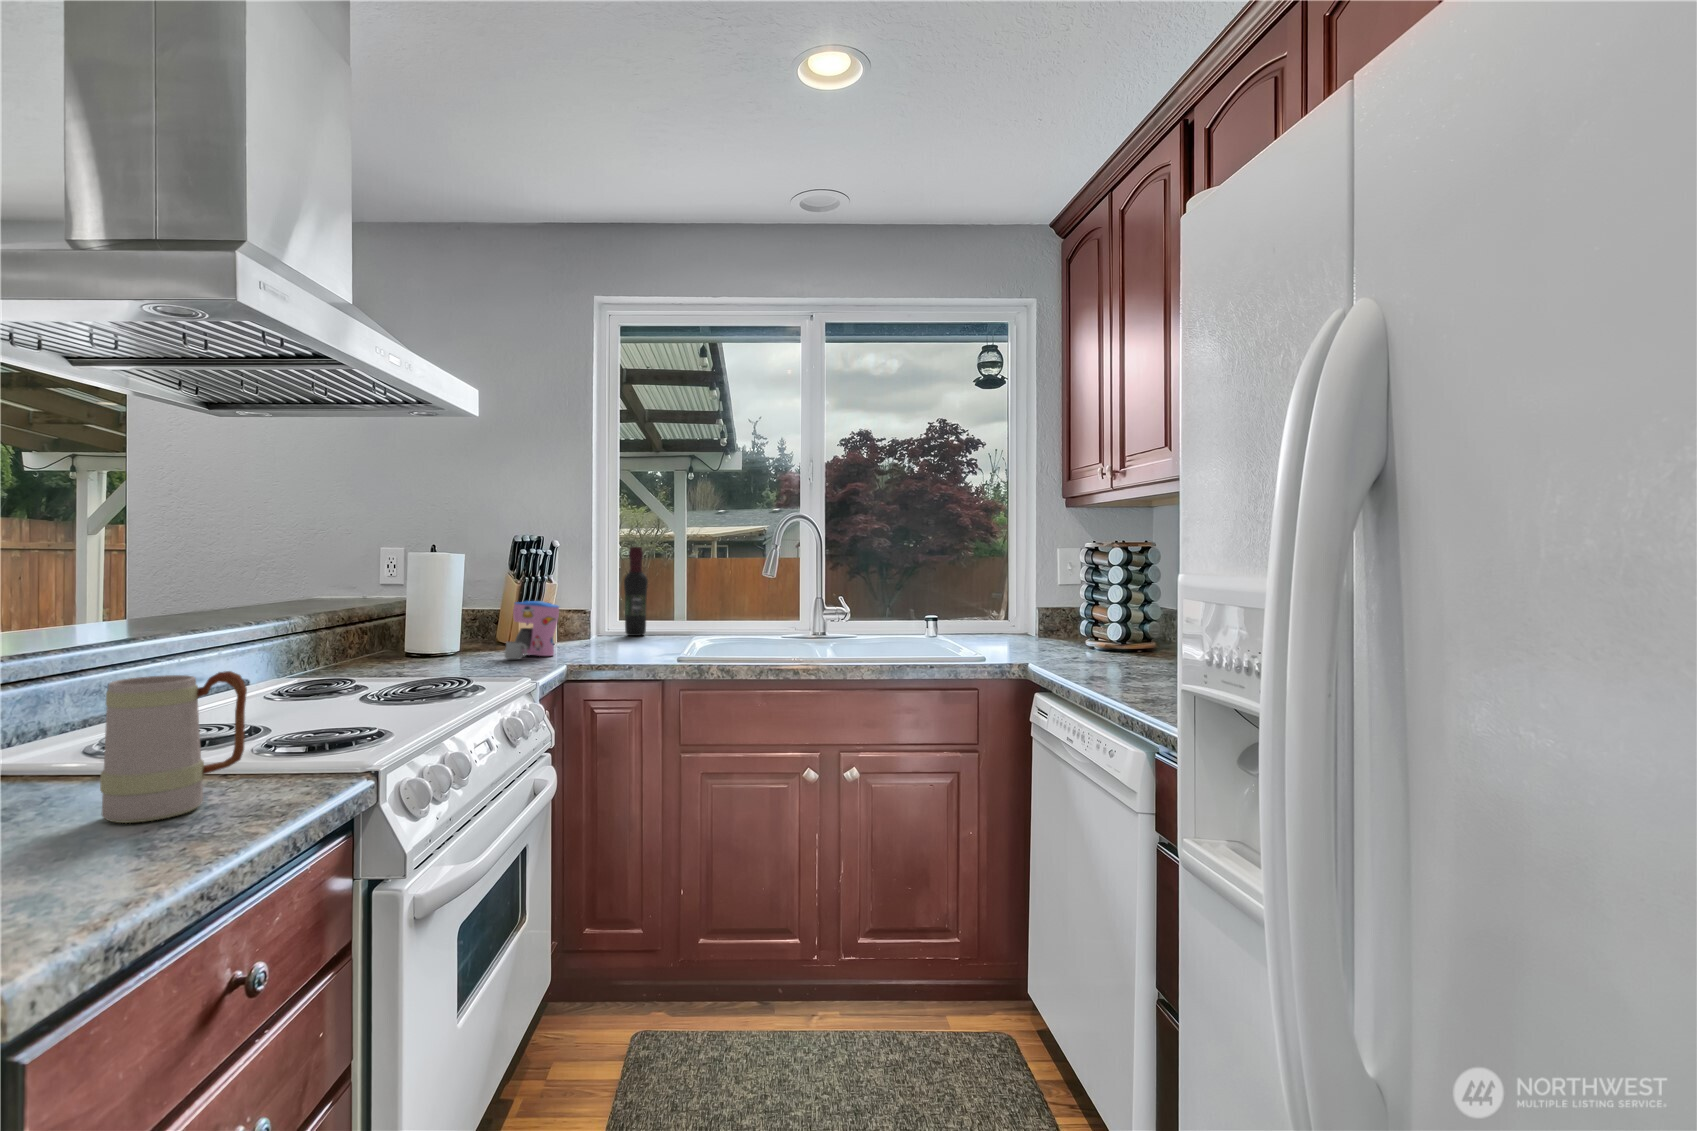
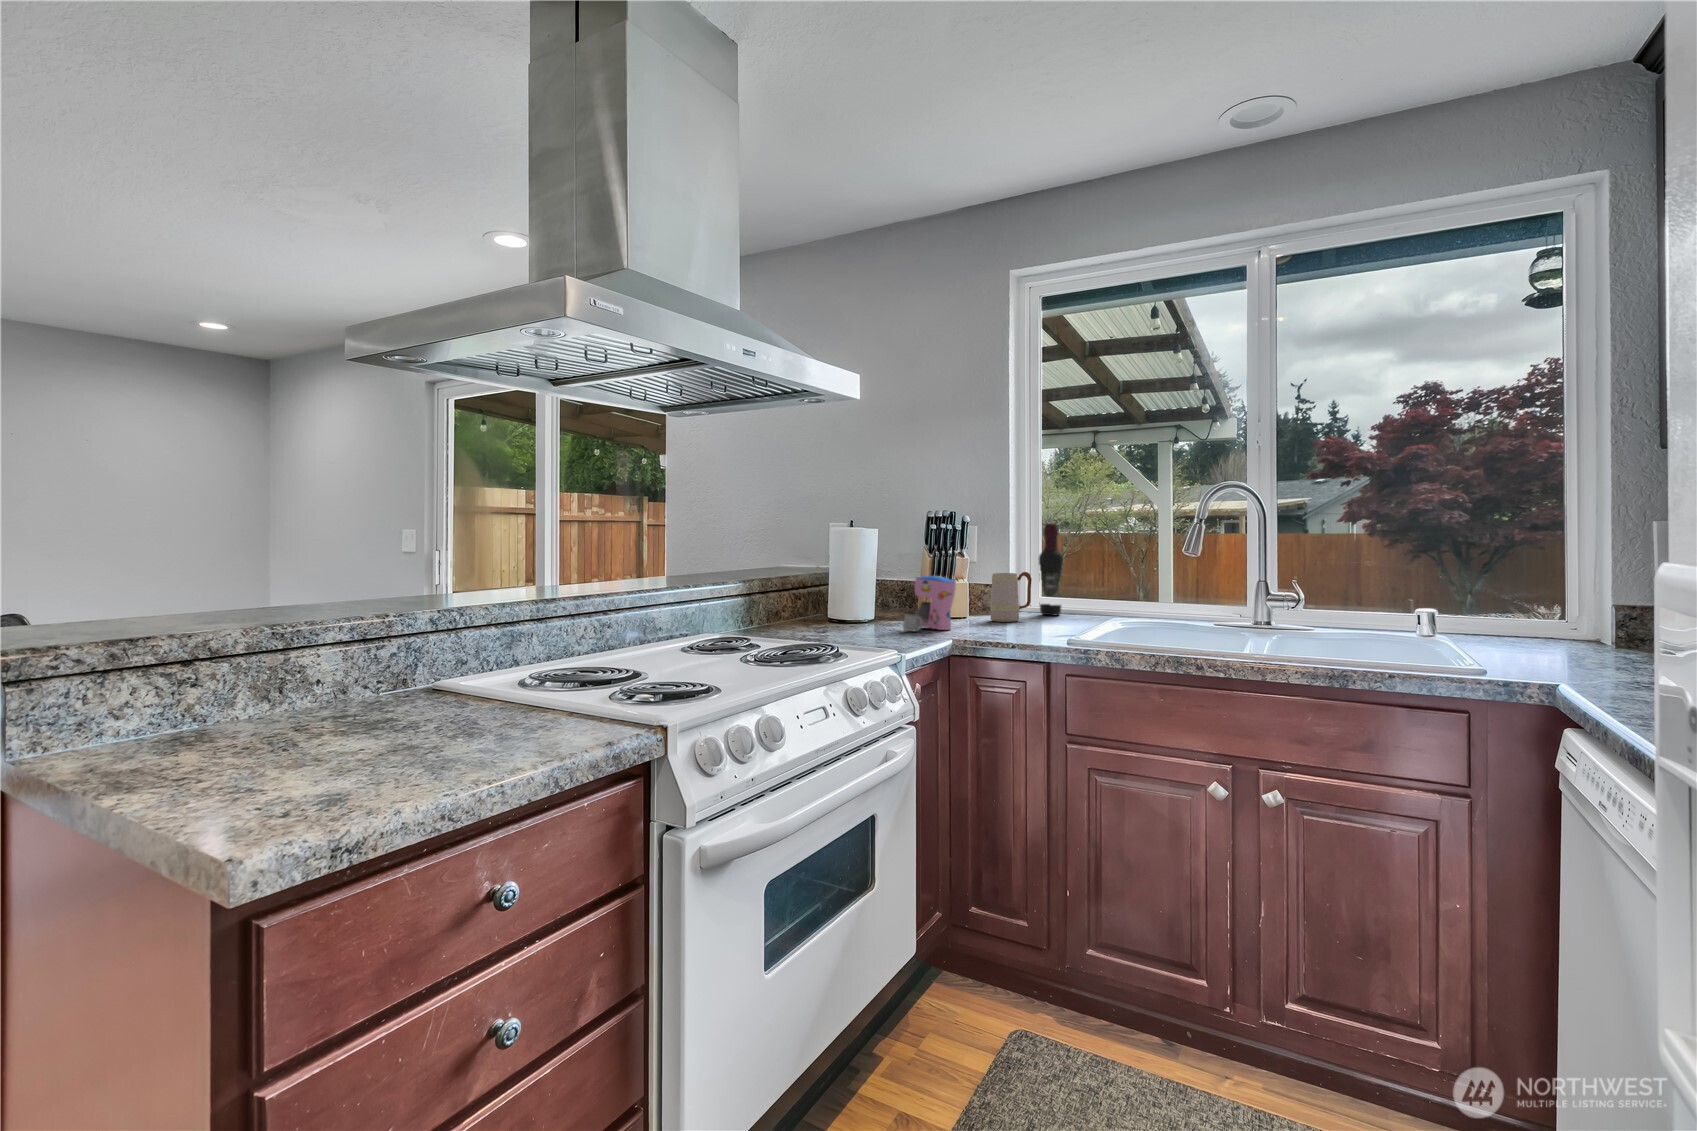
mug: present [100,671,247,823] -> present [990,572,1032,622]

